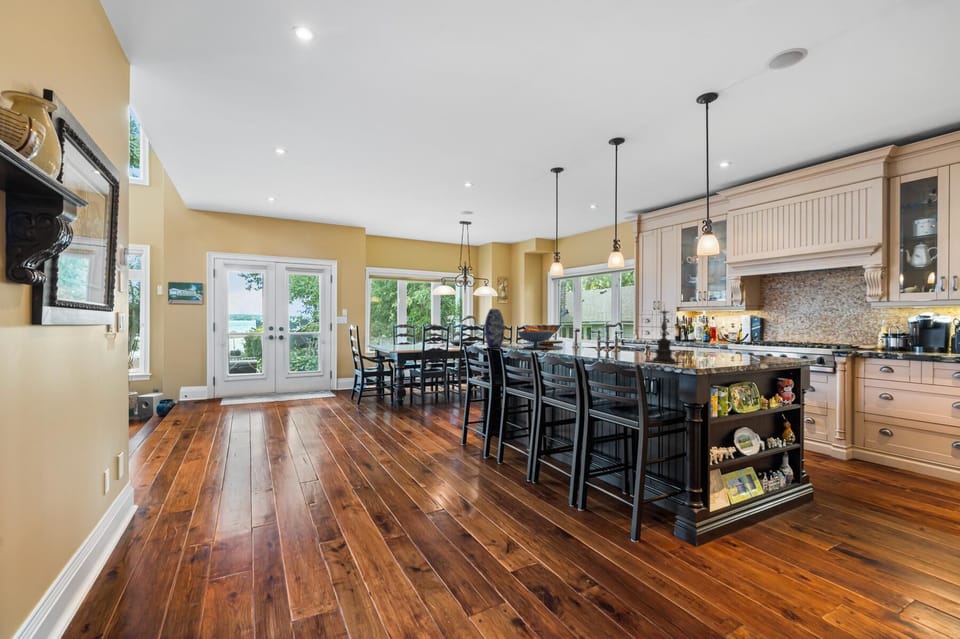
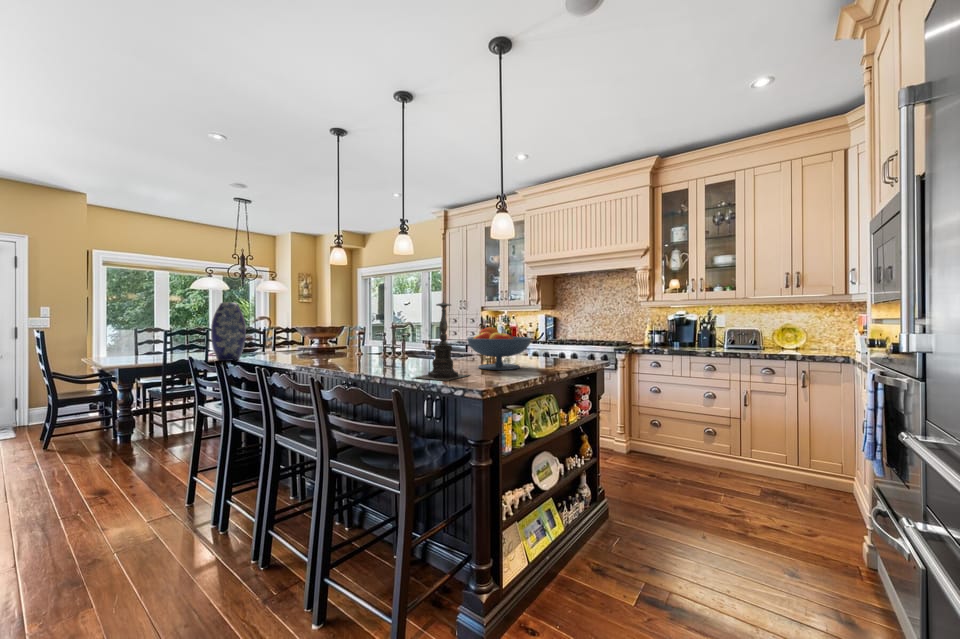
fruit bowl: present [518,326,553,349] -> present [467,327,531,370]

